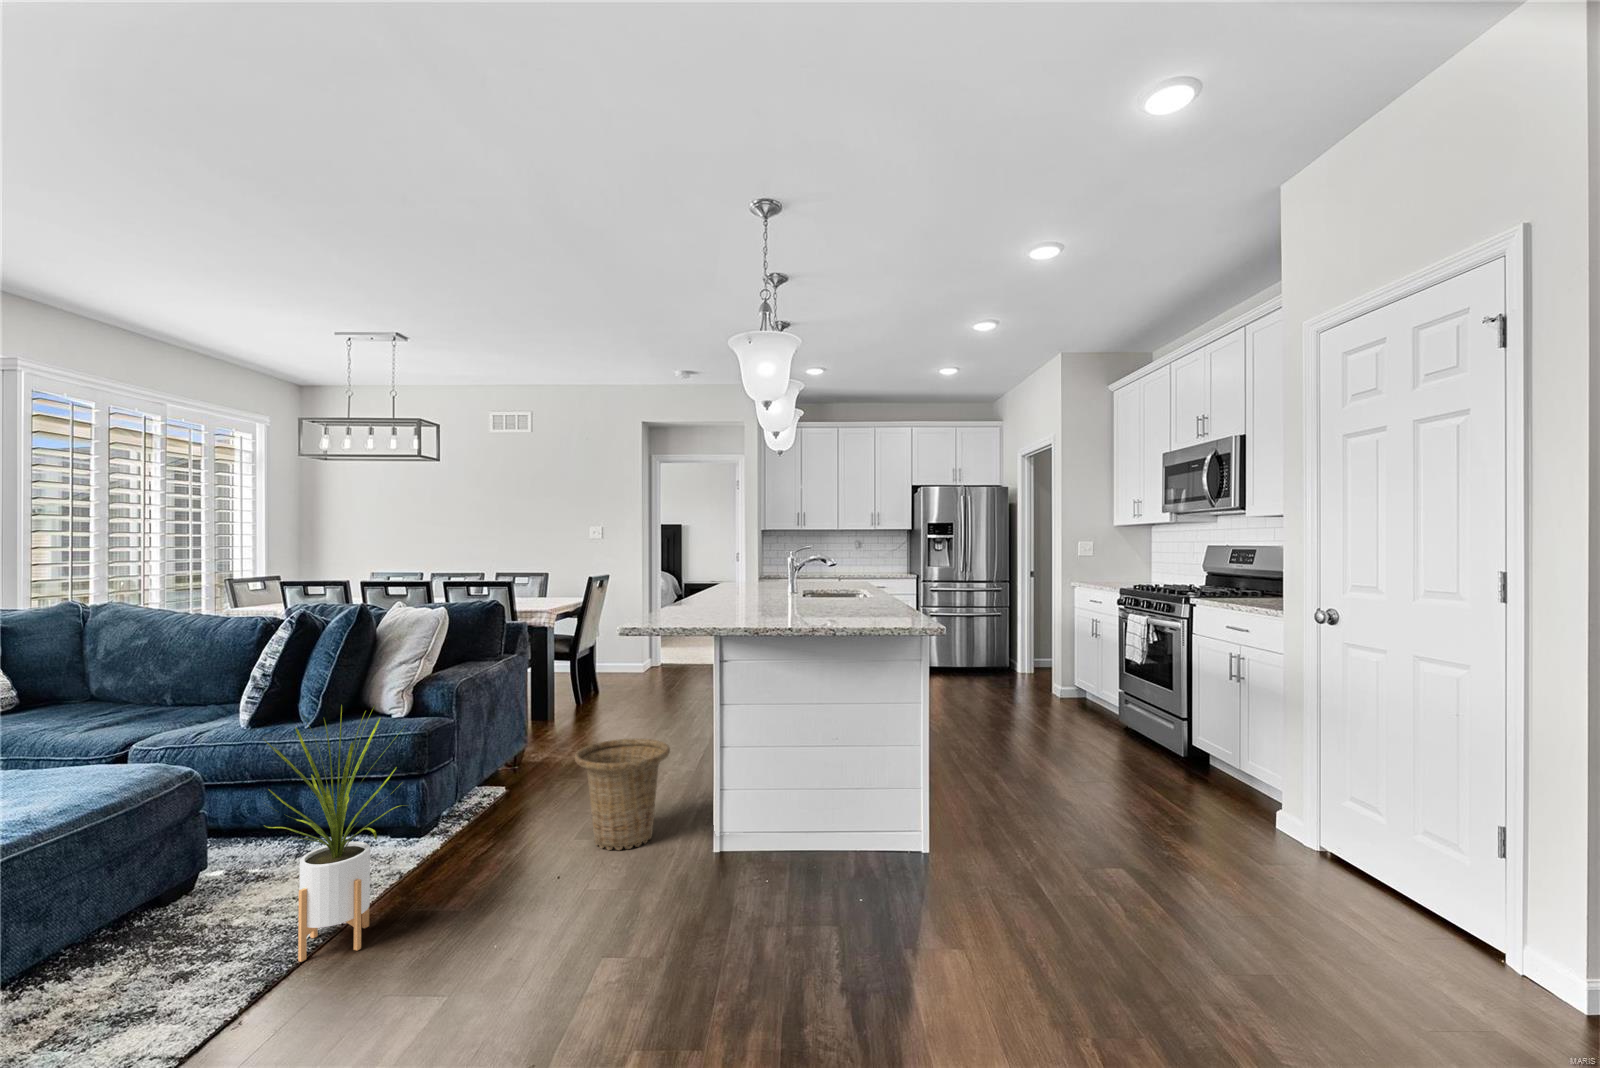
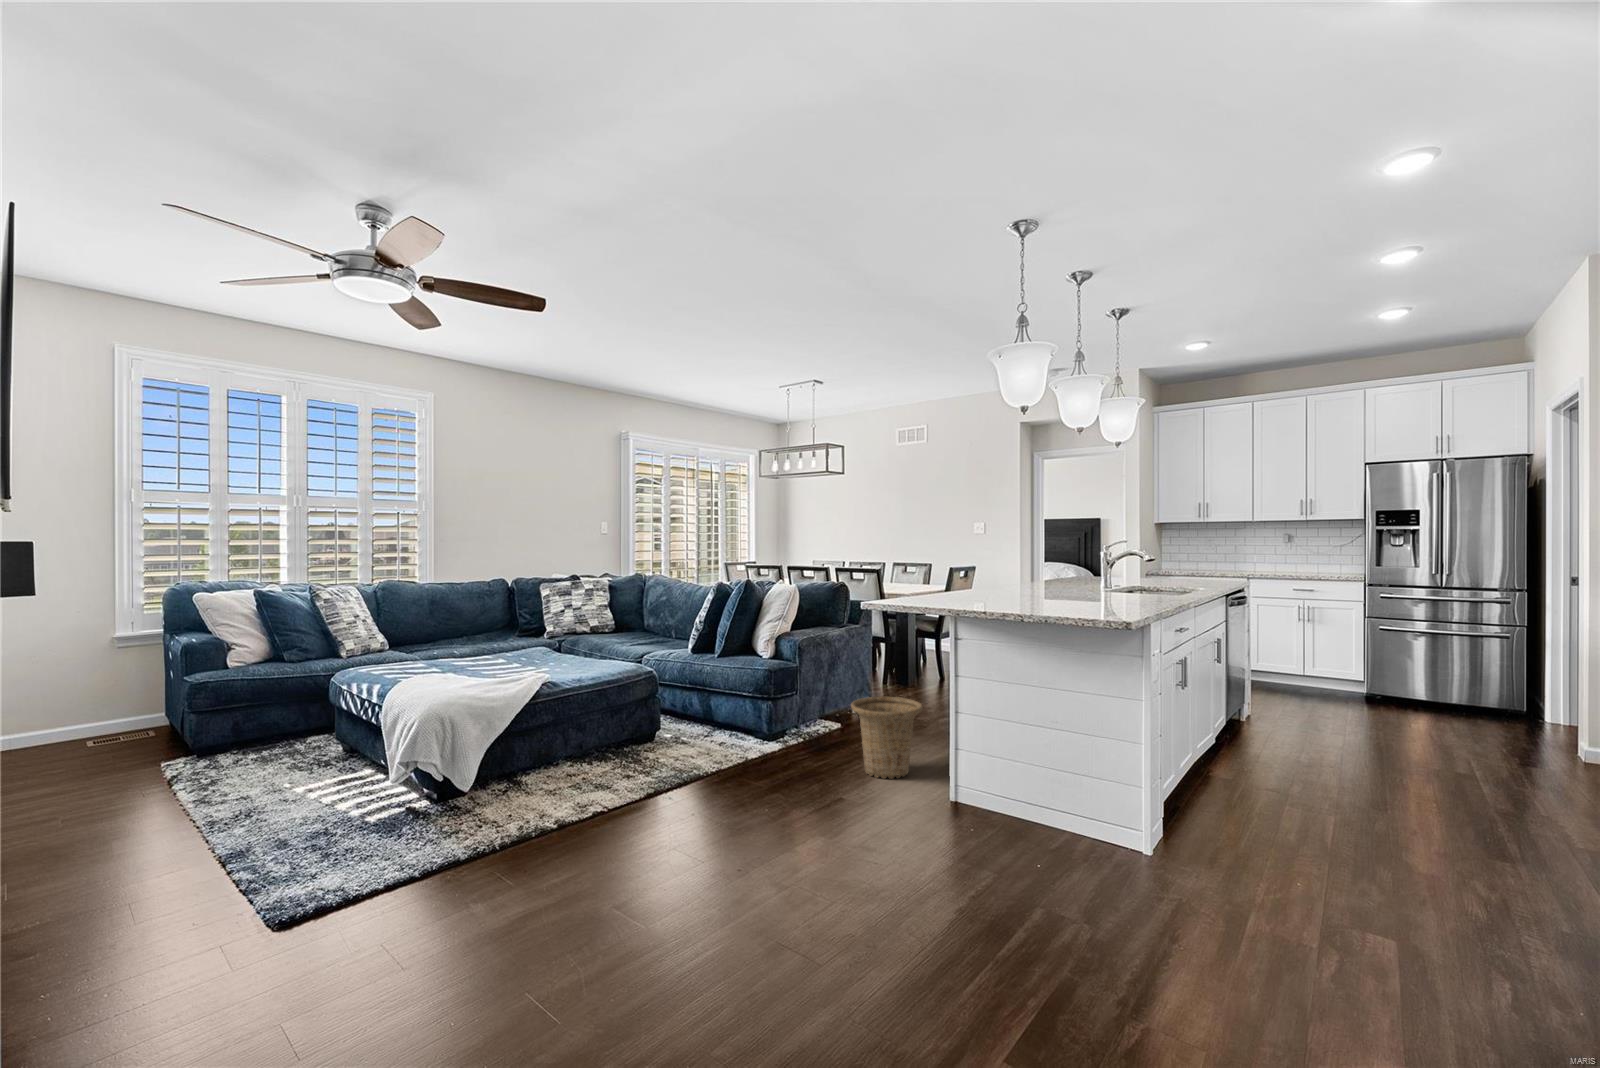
house plant: present [264,706,399,962] -> none [657,642,733,788]

